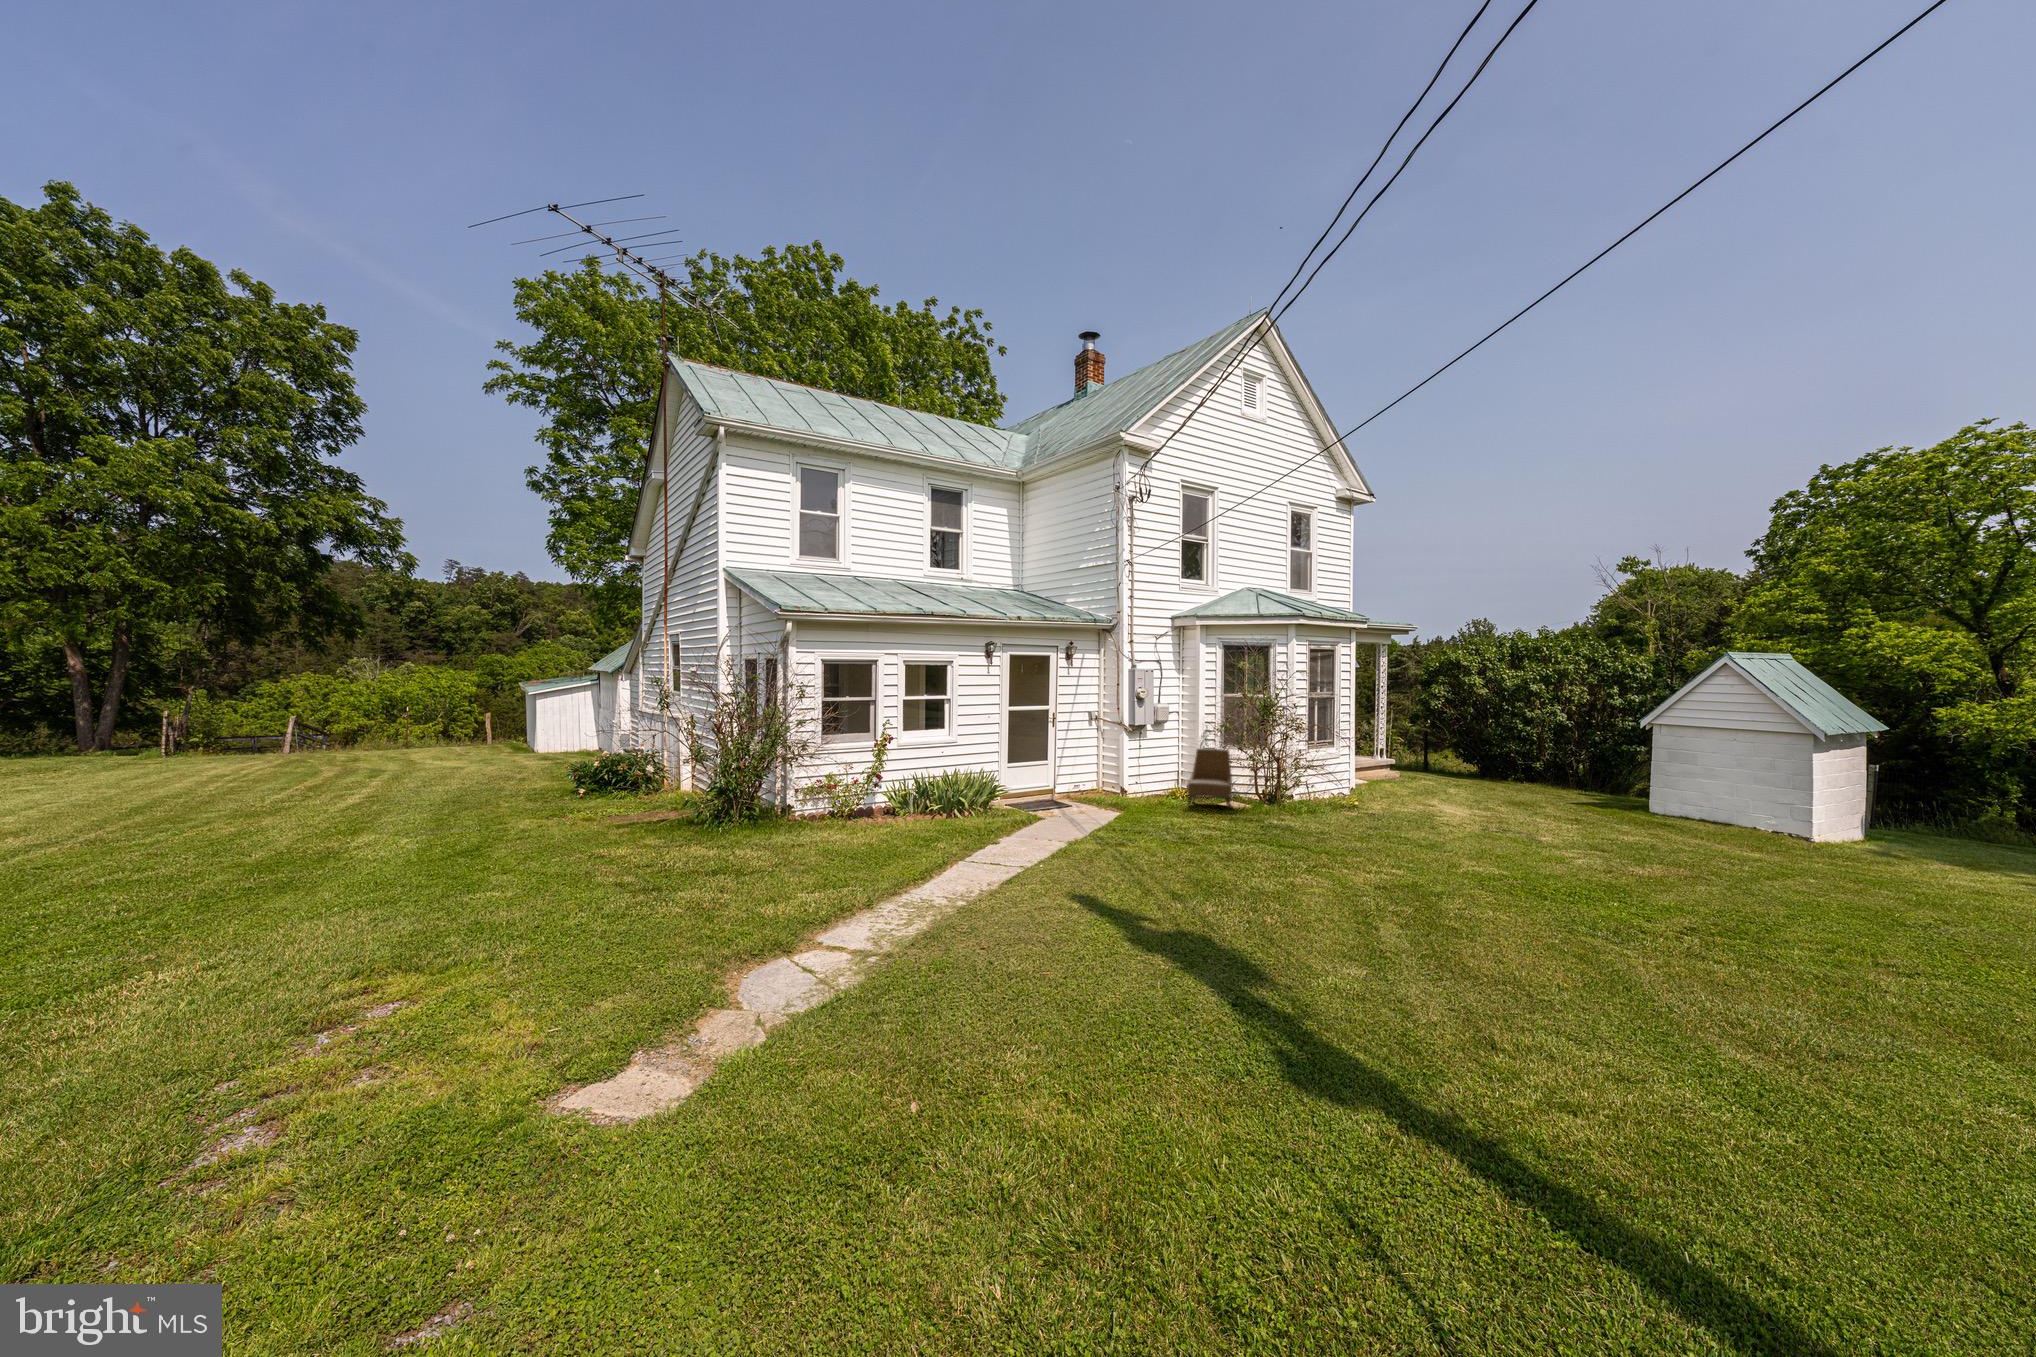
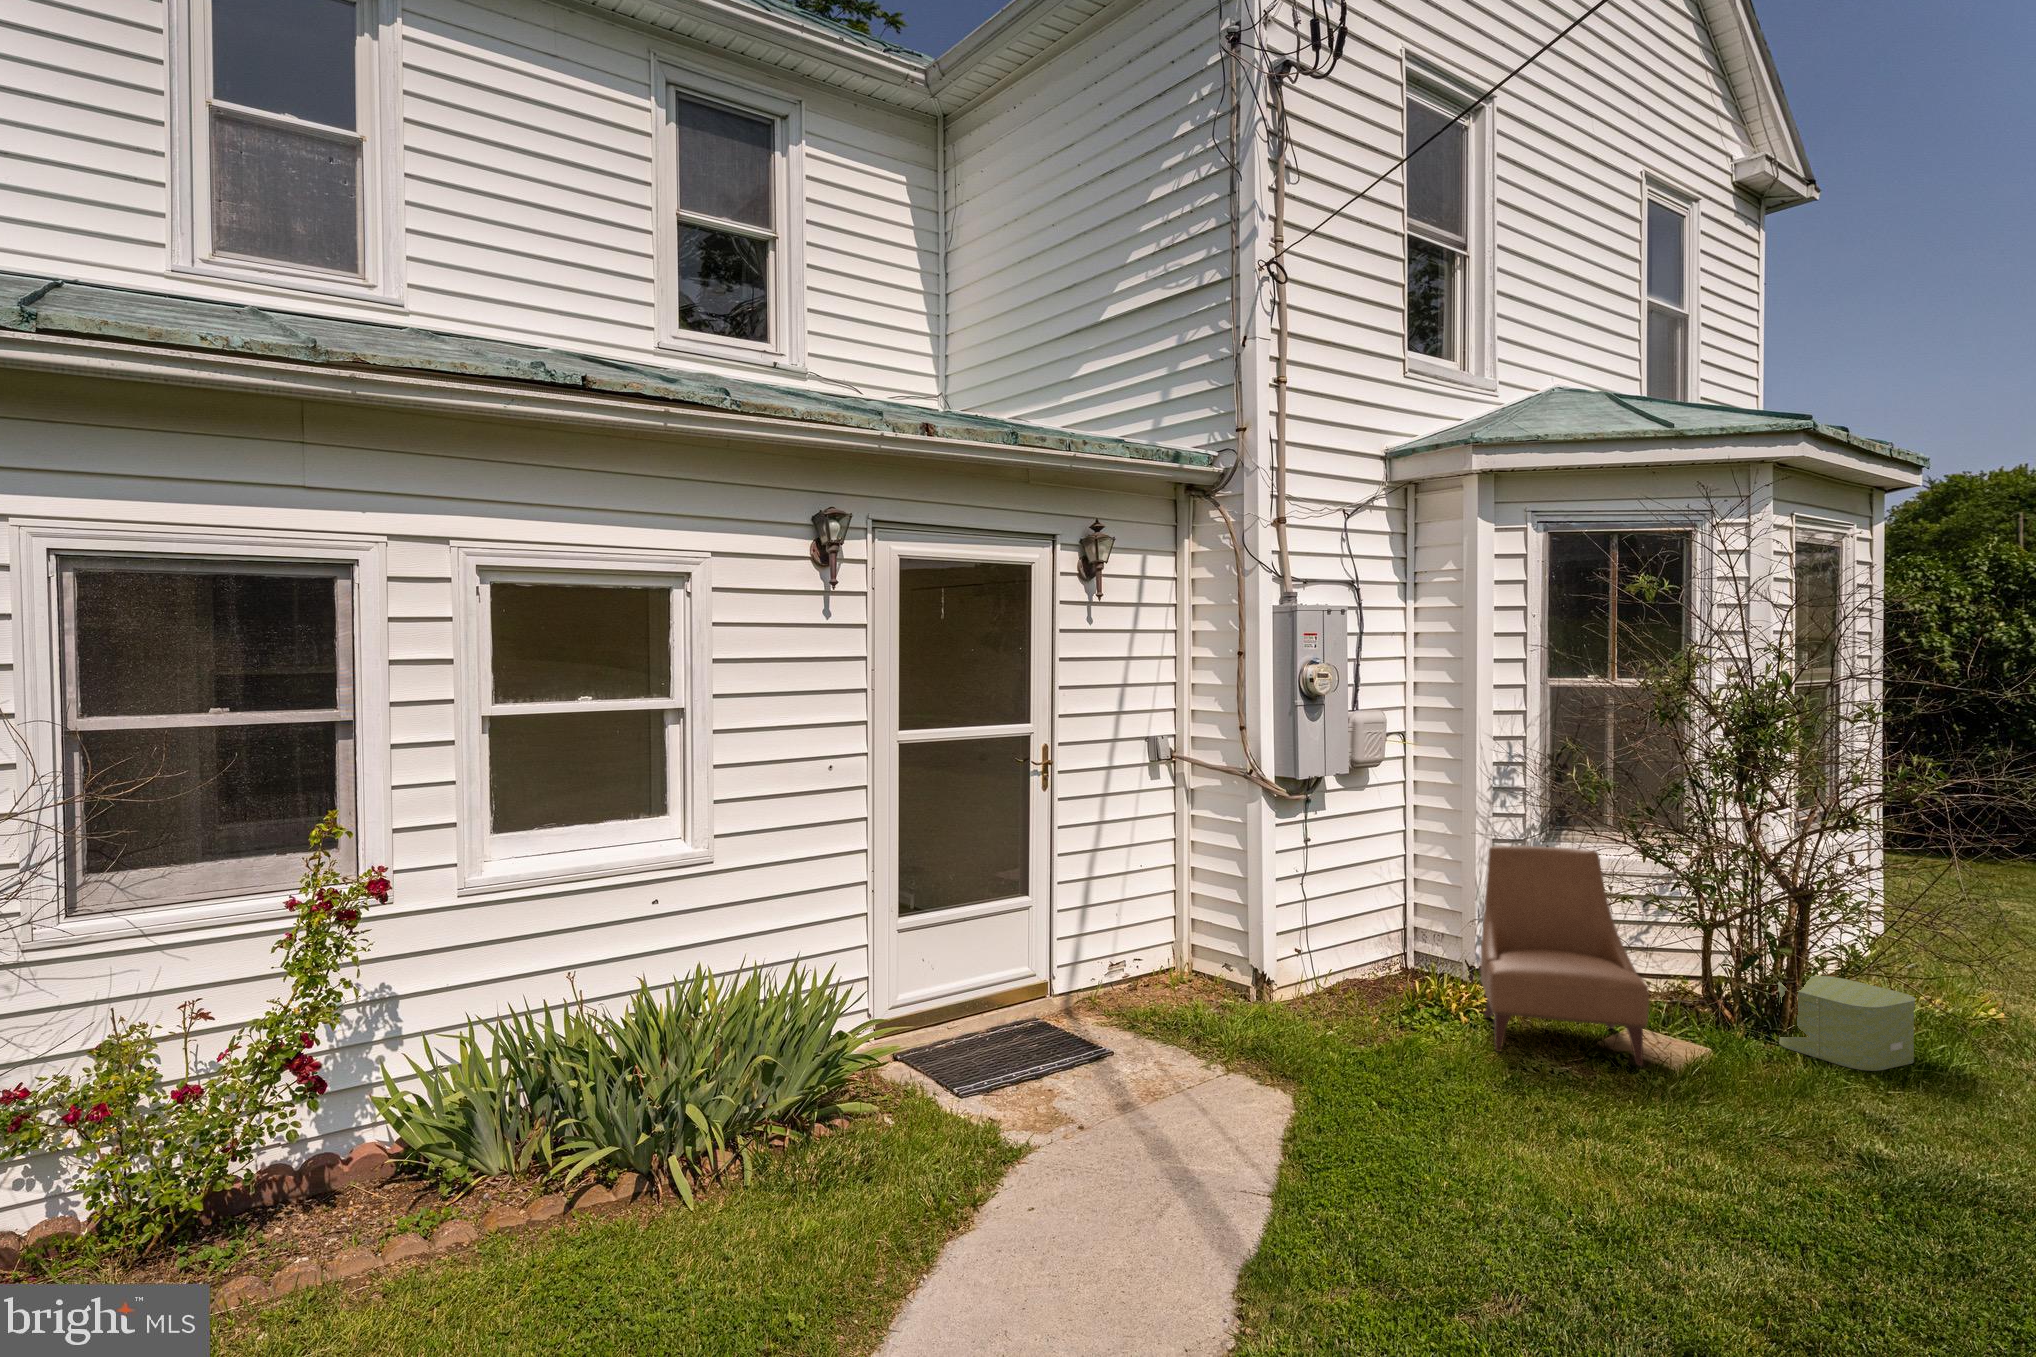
storage box: none [1277,788,1313,812] -> present [1778,976,1916,1071]

